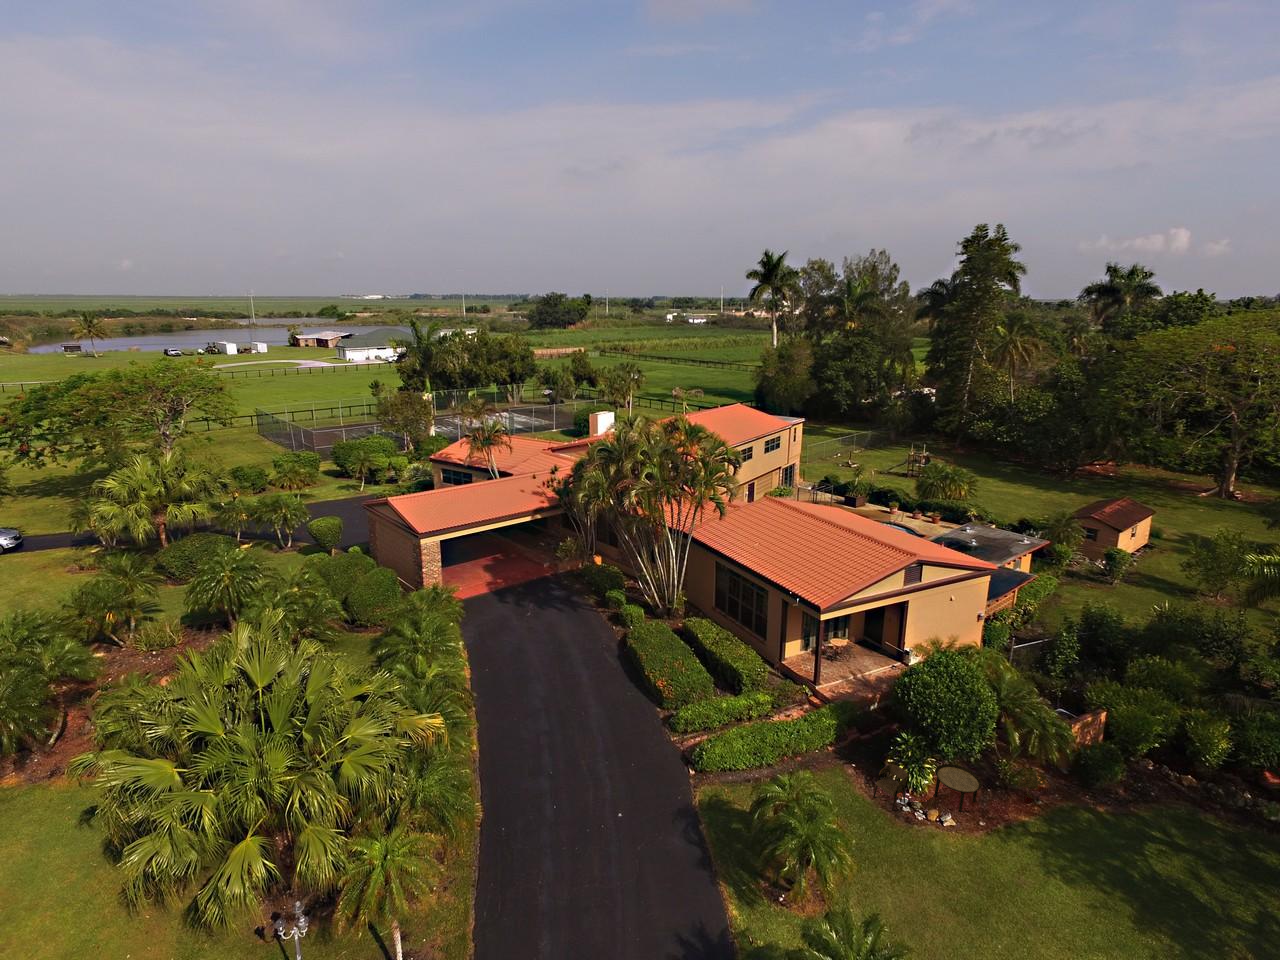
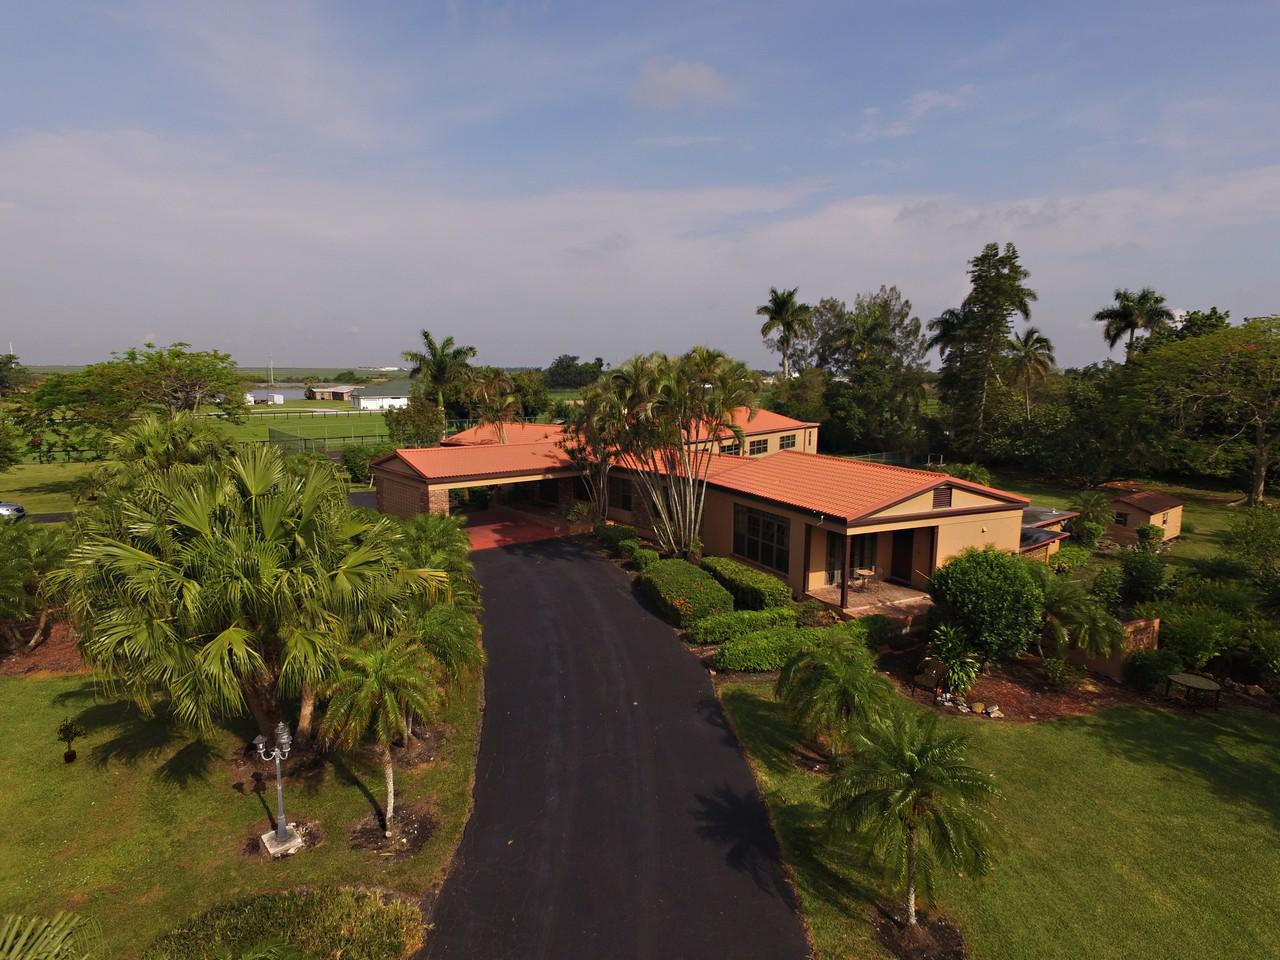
round table: present [934,764,982,812] -> present [1164,670,1224,713]
potted tree: present [1018,771,1046,802] -> present [56,716,88,763]

